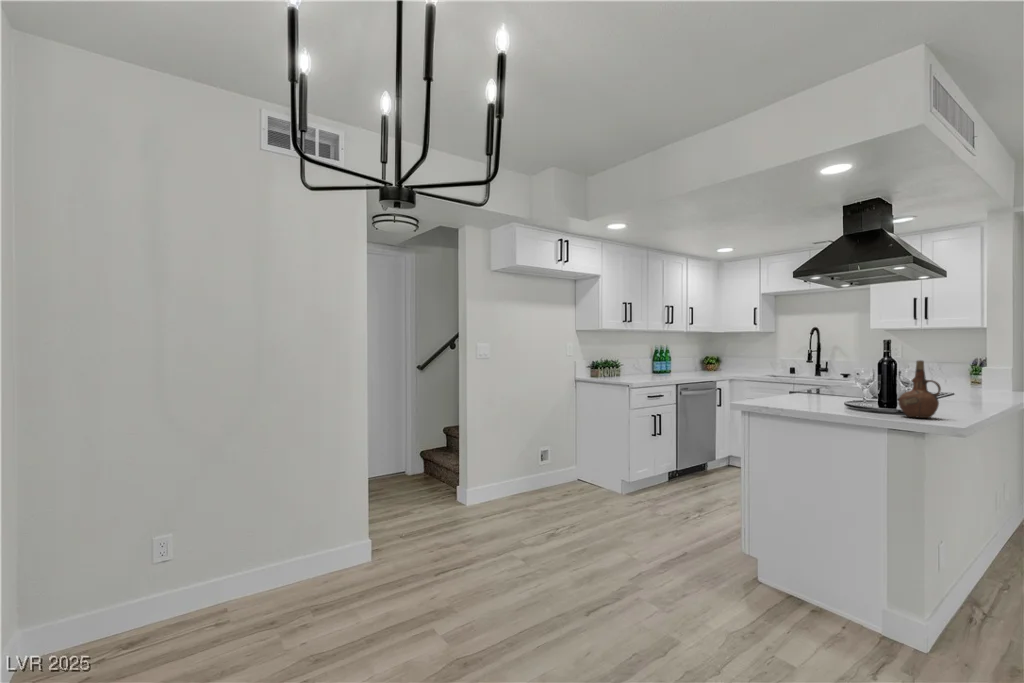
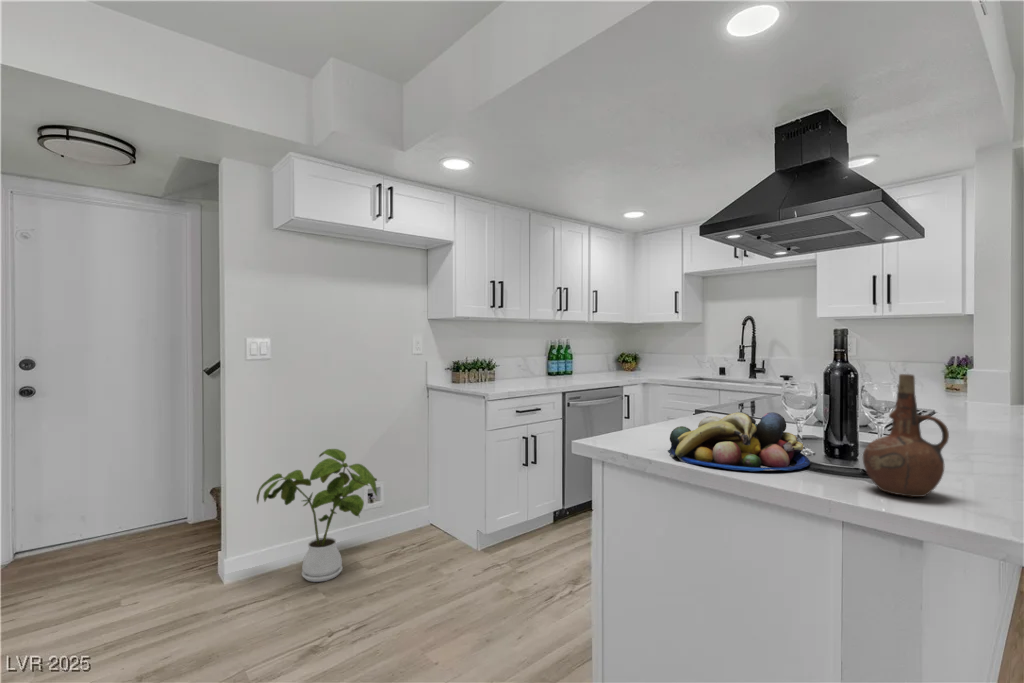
fruit bowl: none [787,383,871,411] -> present [668,412,810,471]
house plant: none [484,417,568,506] -> present [256,449,377,582]

